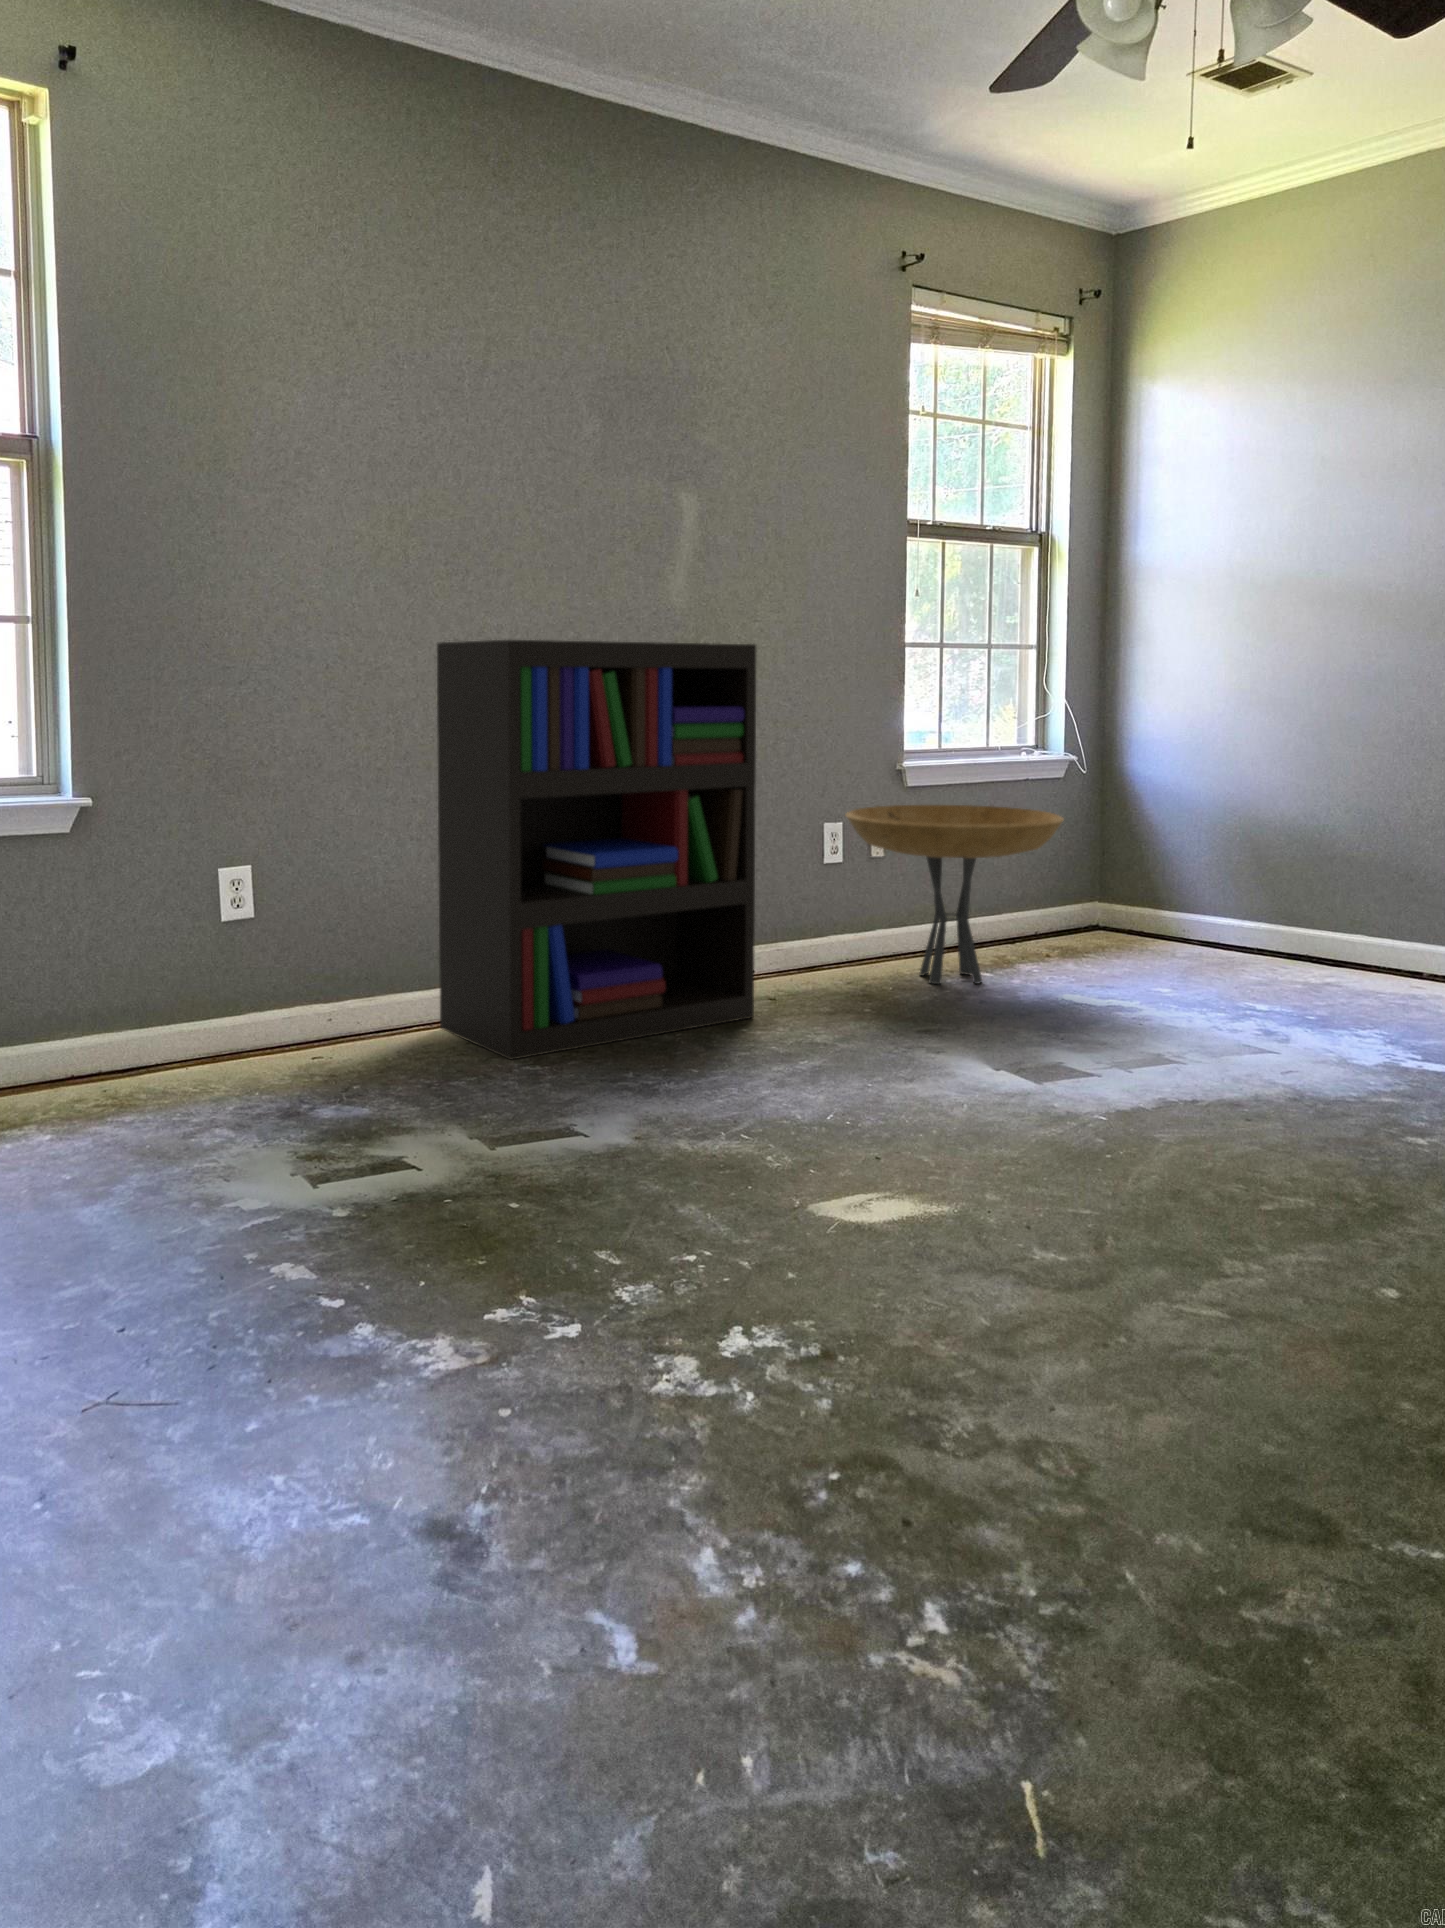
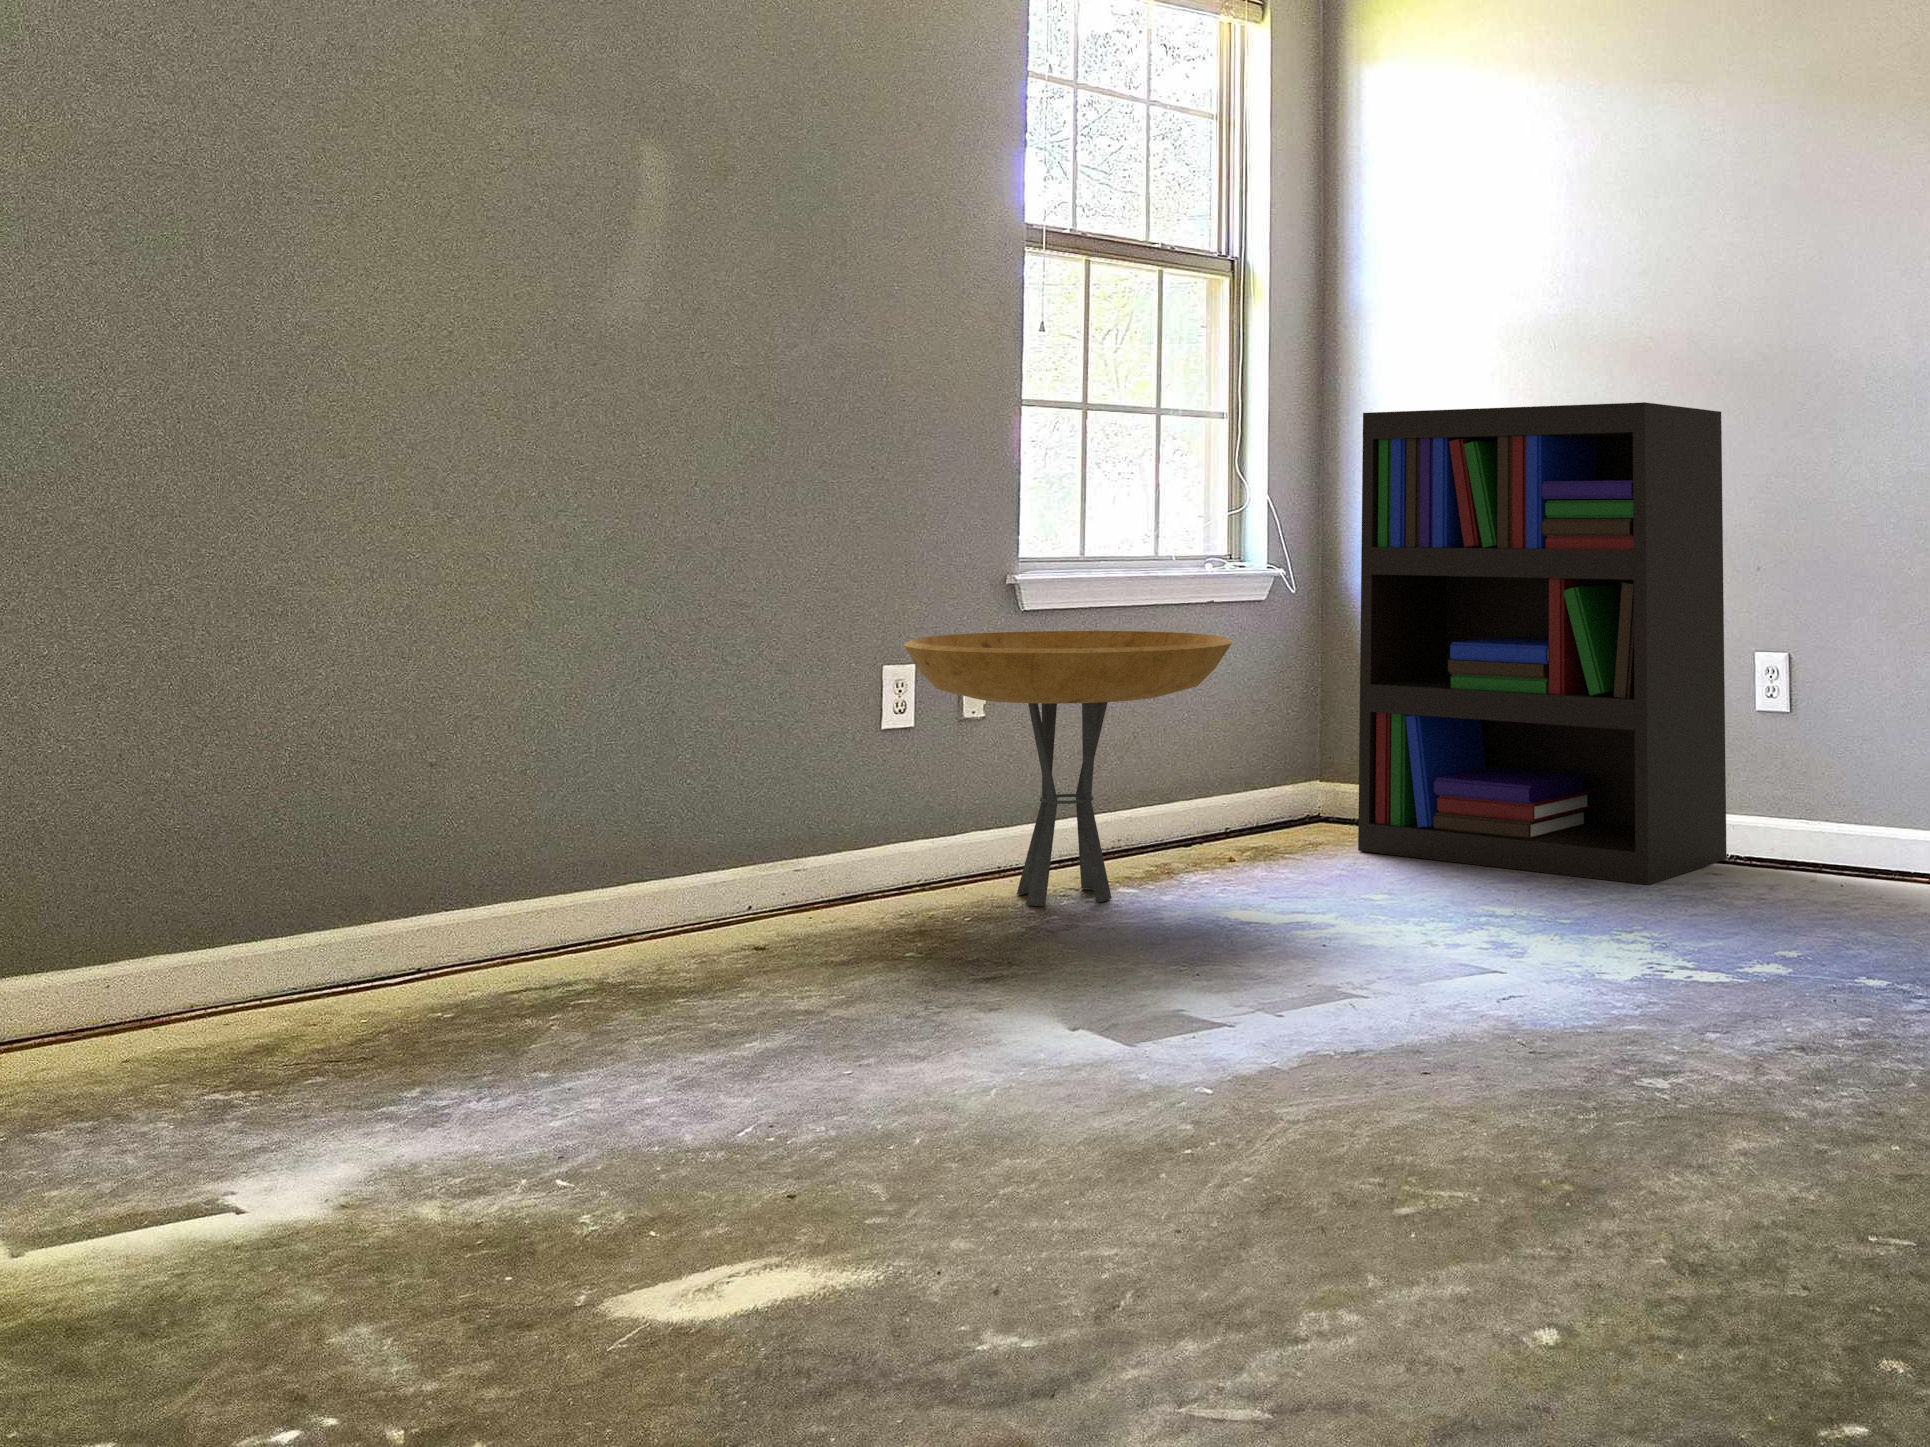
bookshelf: present [437,640,756,1060] -> present [1358,402,1727,885]

